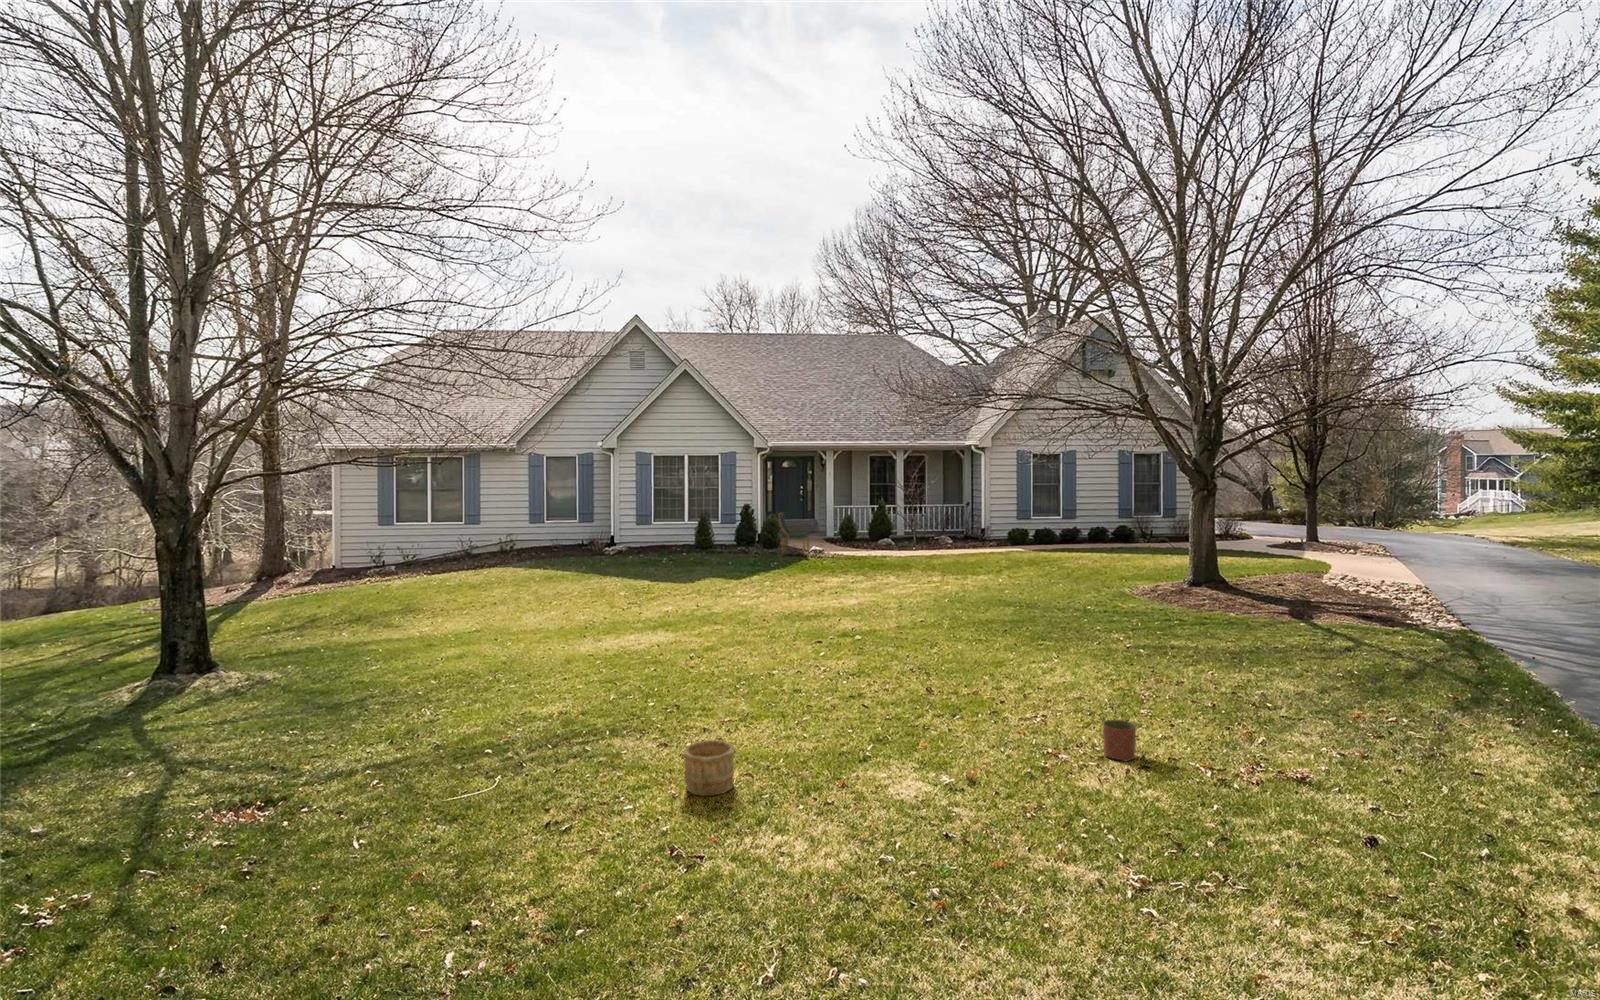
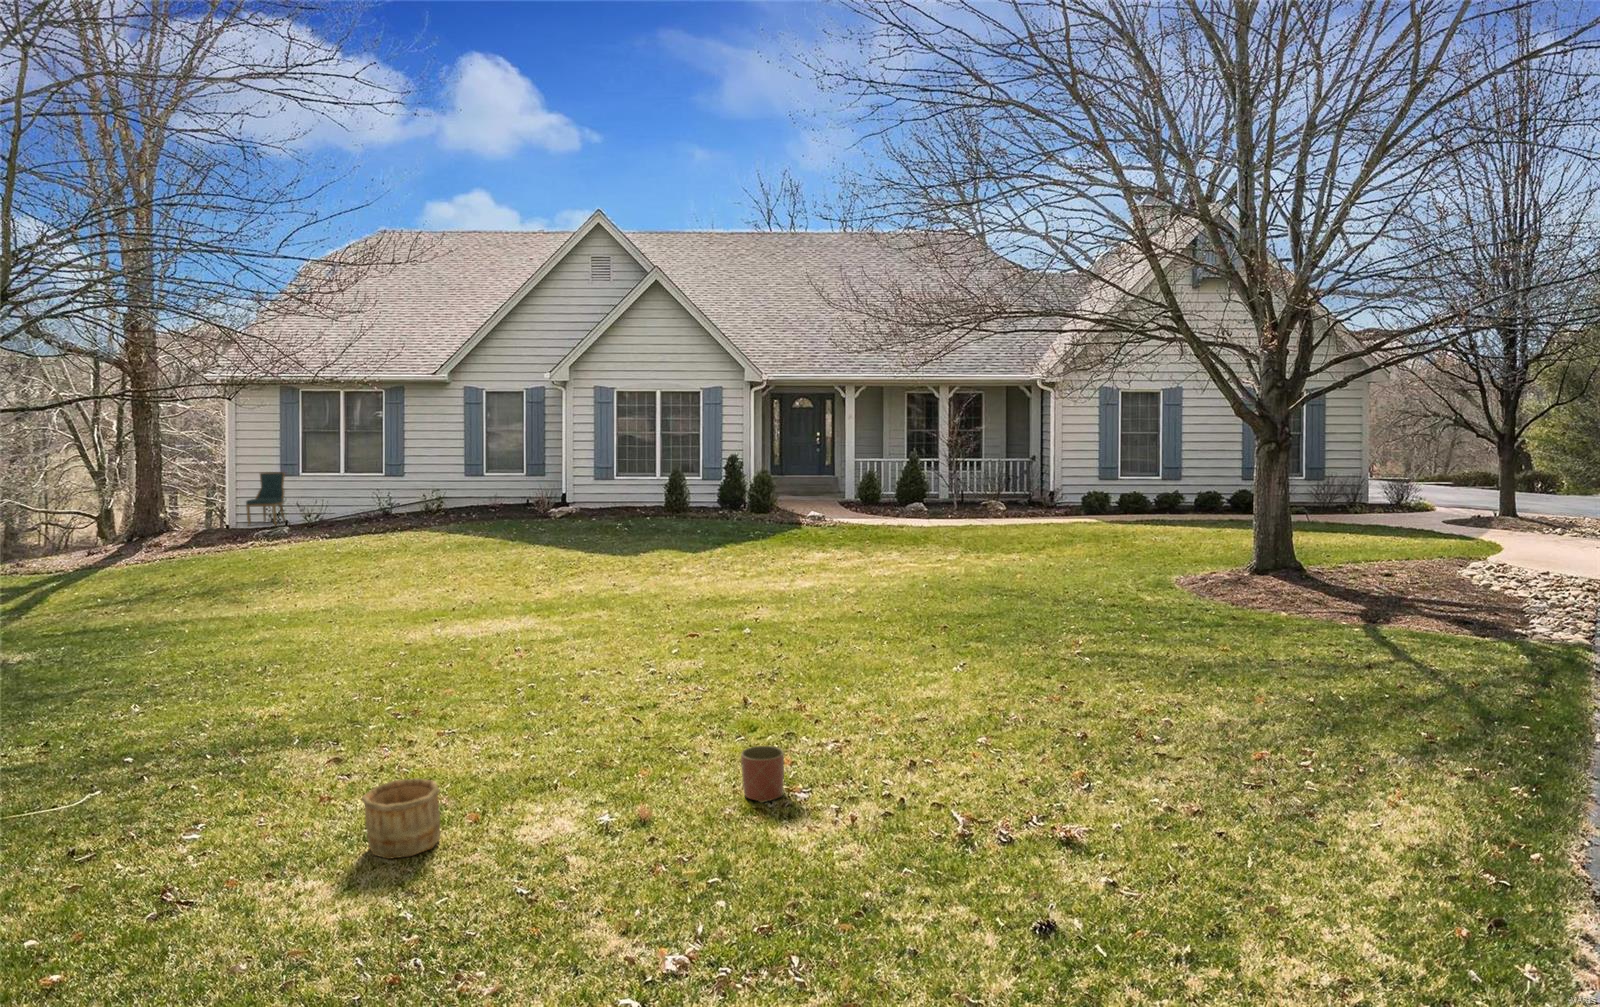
chair: present [778,513,809,556] -> present [246,472,285,526]
planter: present [1103,719,1137,761] -> present [741,746,784,803]

